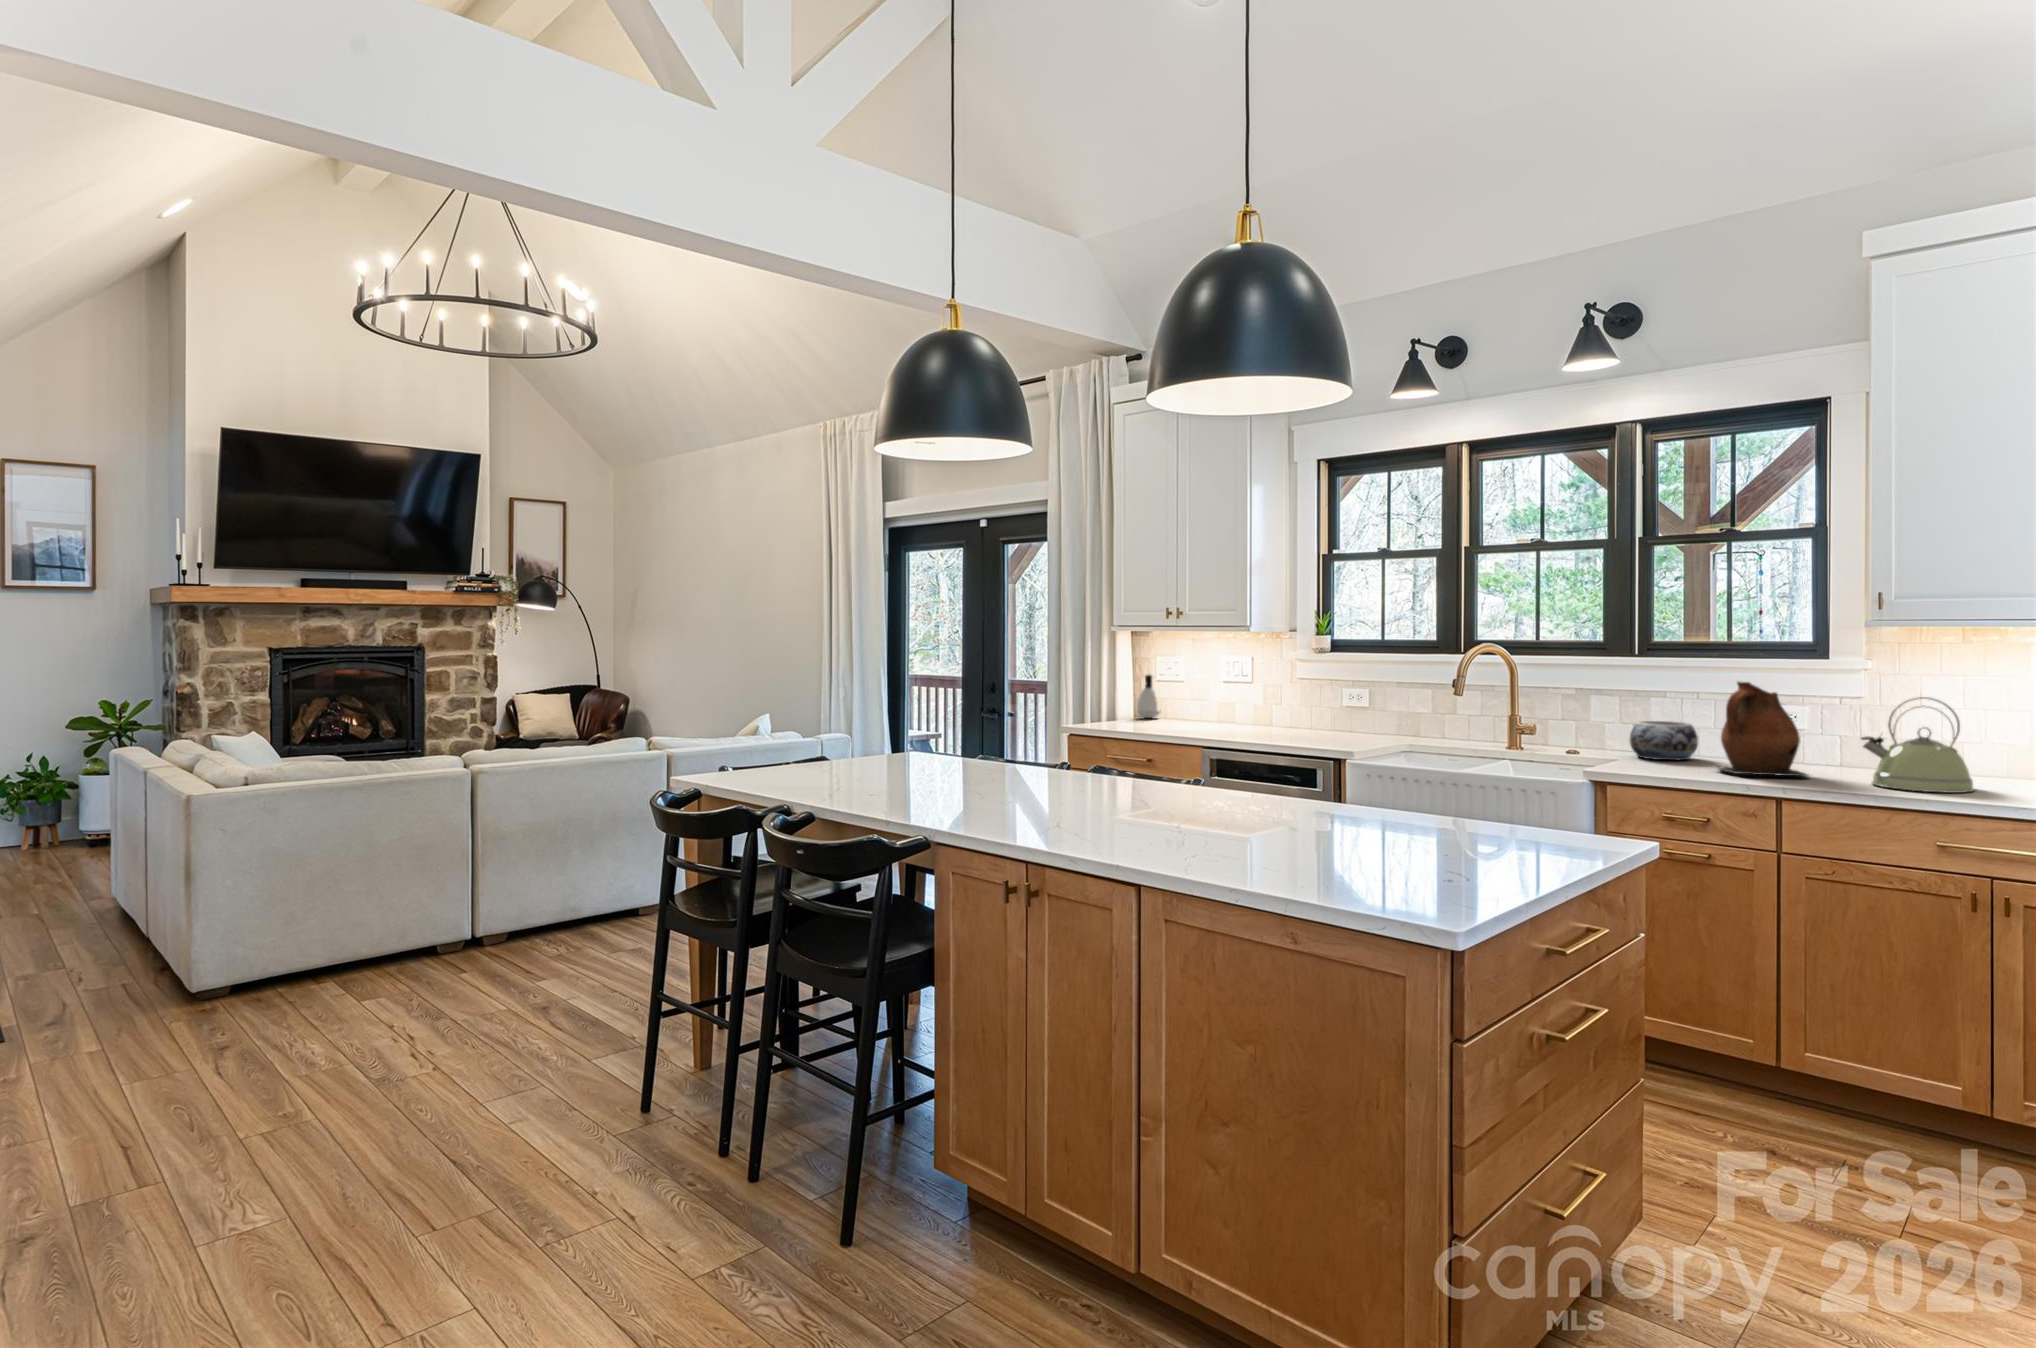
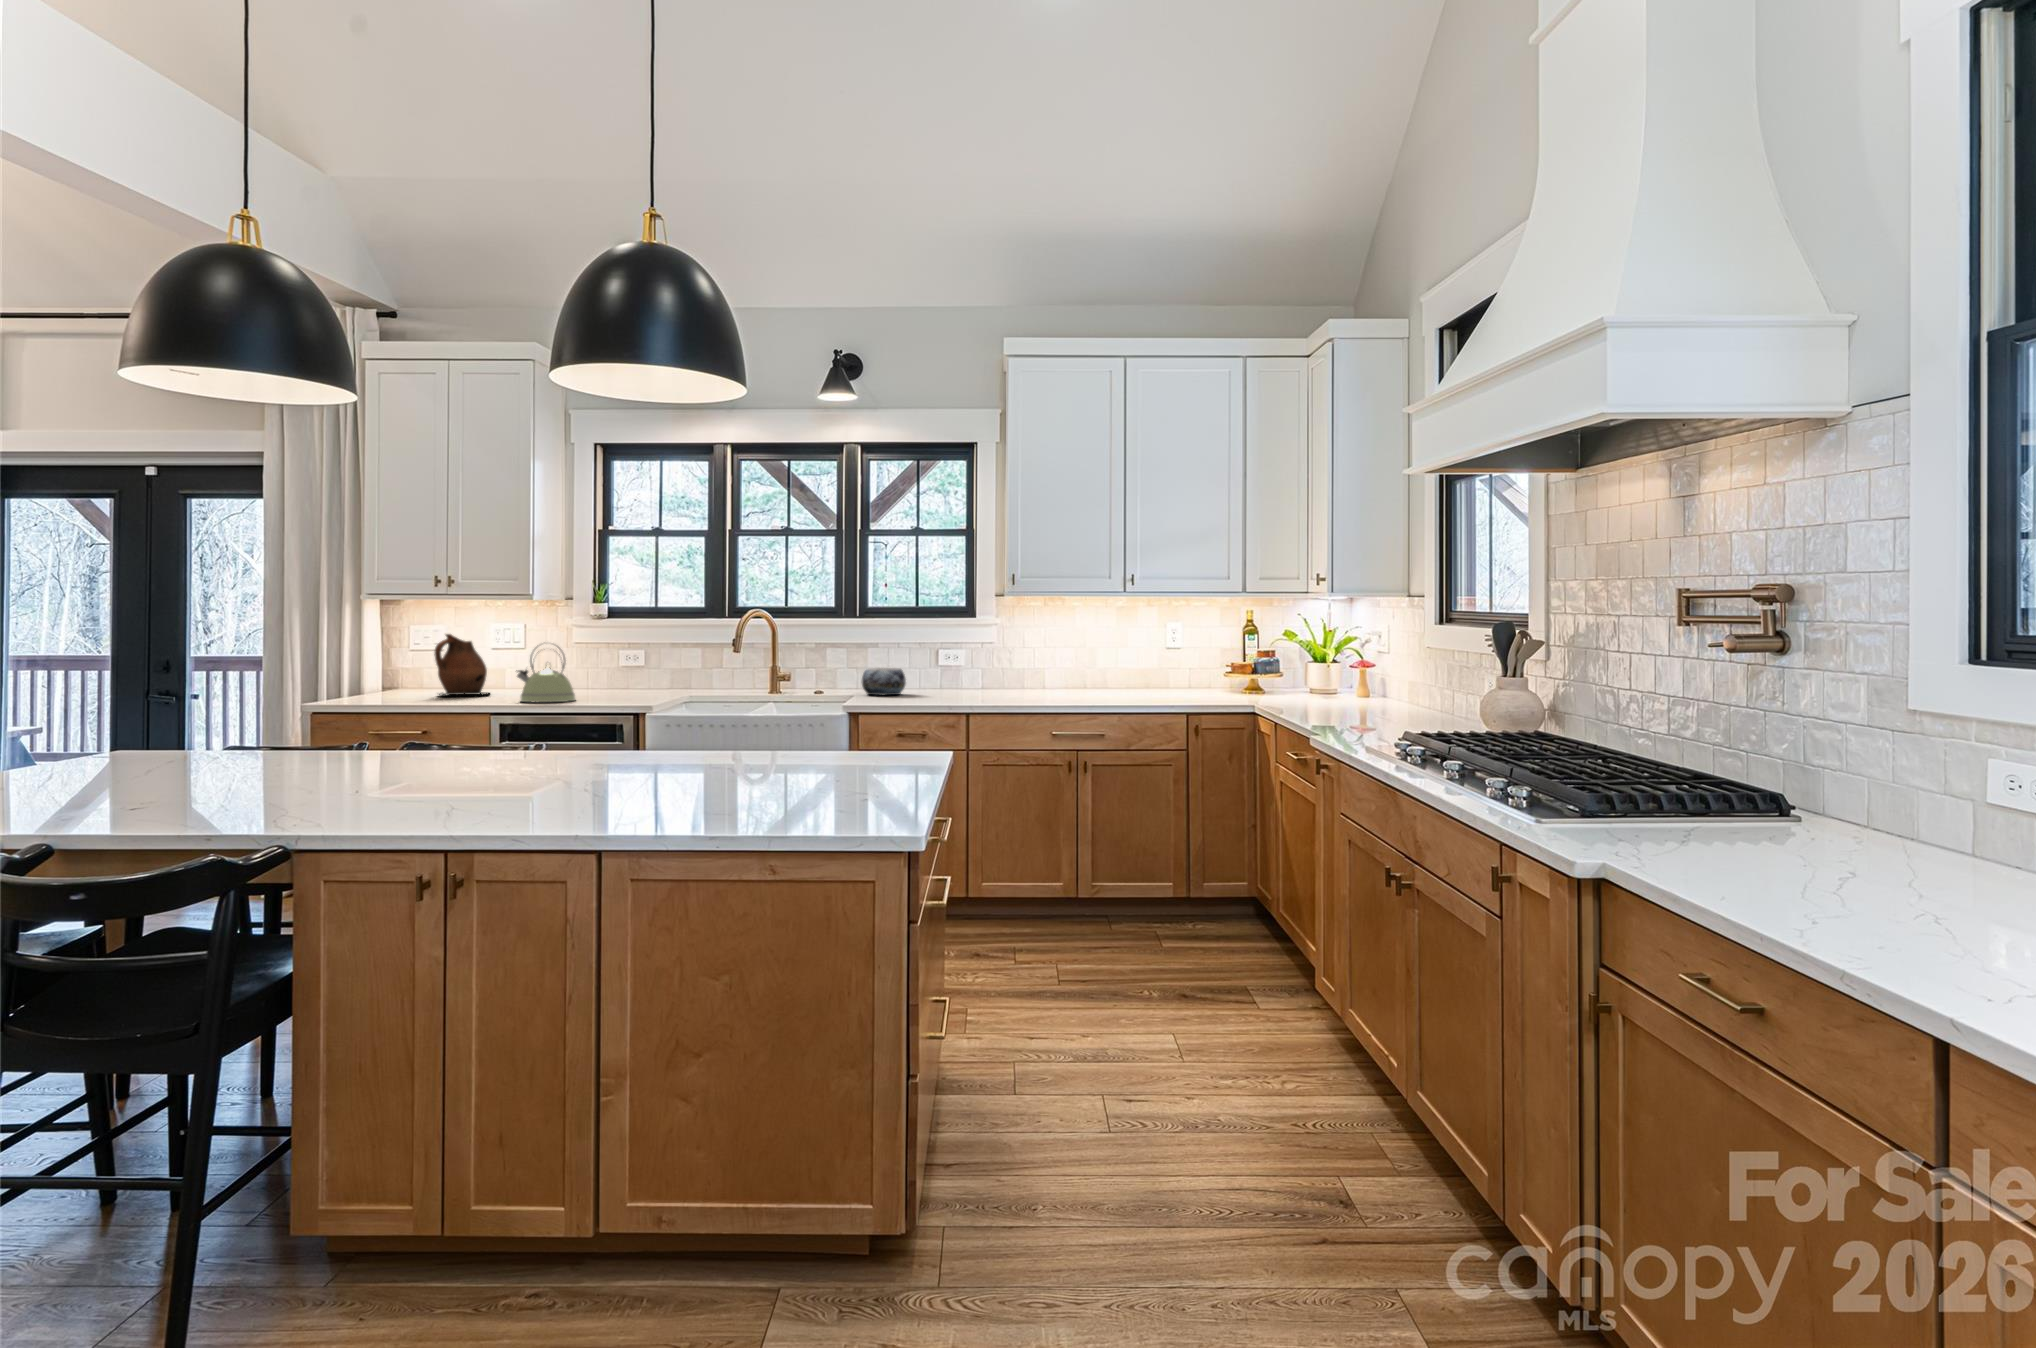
soap dispenser: present [1137,675,1160,718] -> none [388,645,417,691]
ceramic pitcher: present [1717,682,1808,777] -> present [434,634,489,695]
kettle: present [1861,697,1974,793] -> present [516,646,575,702]

